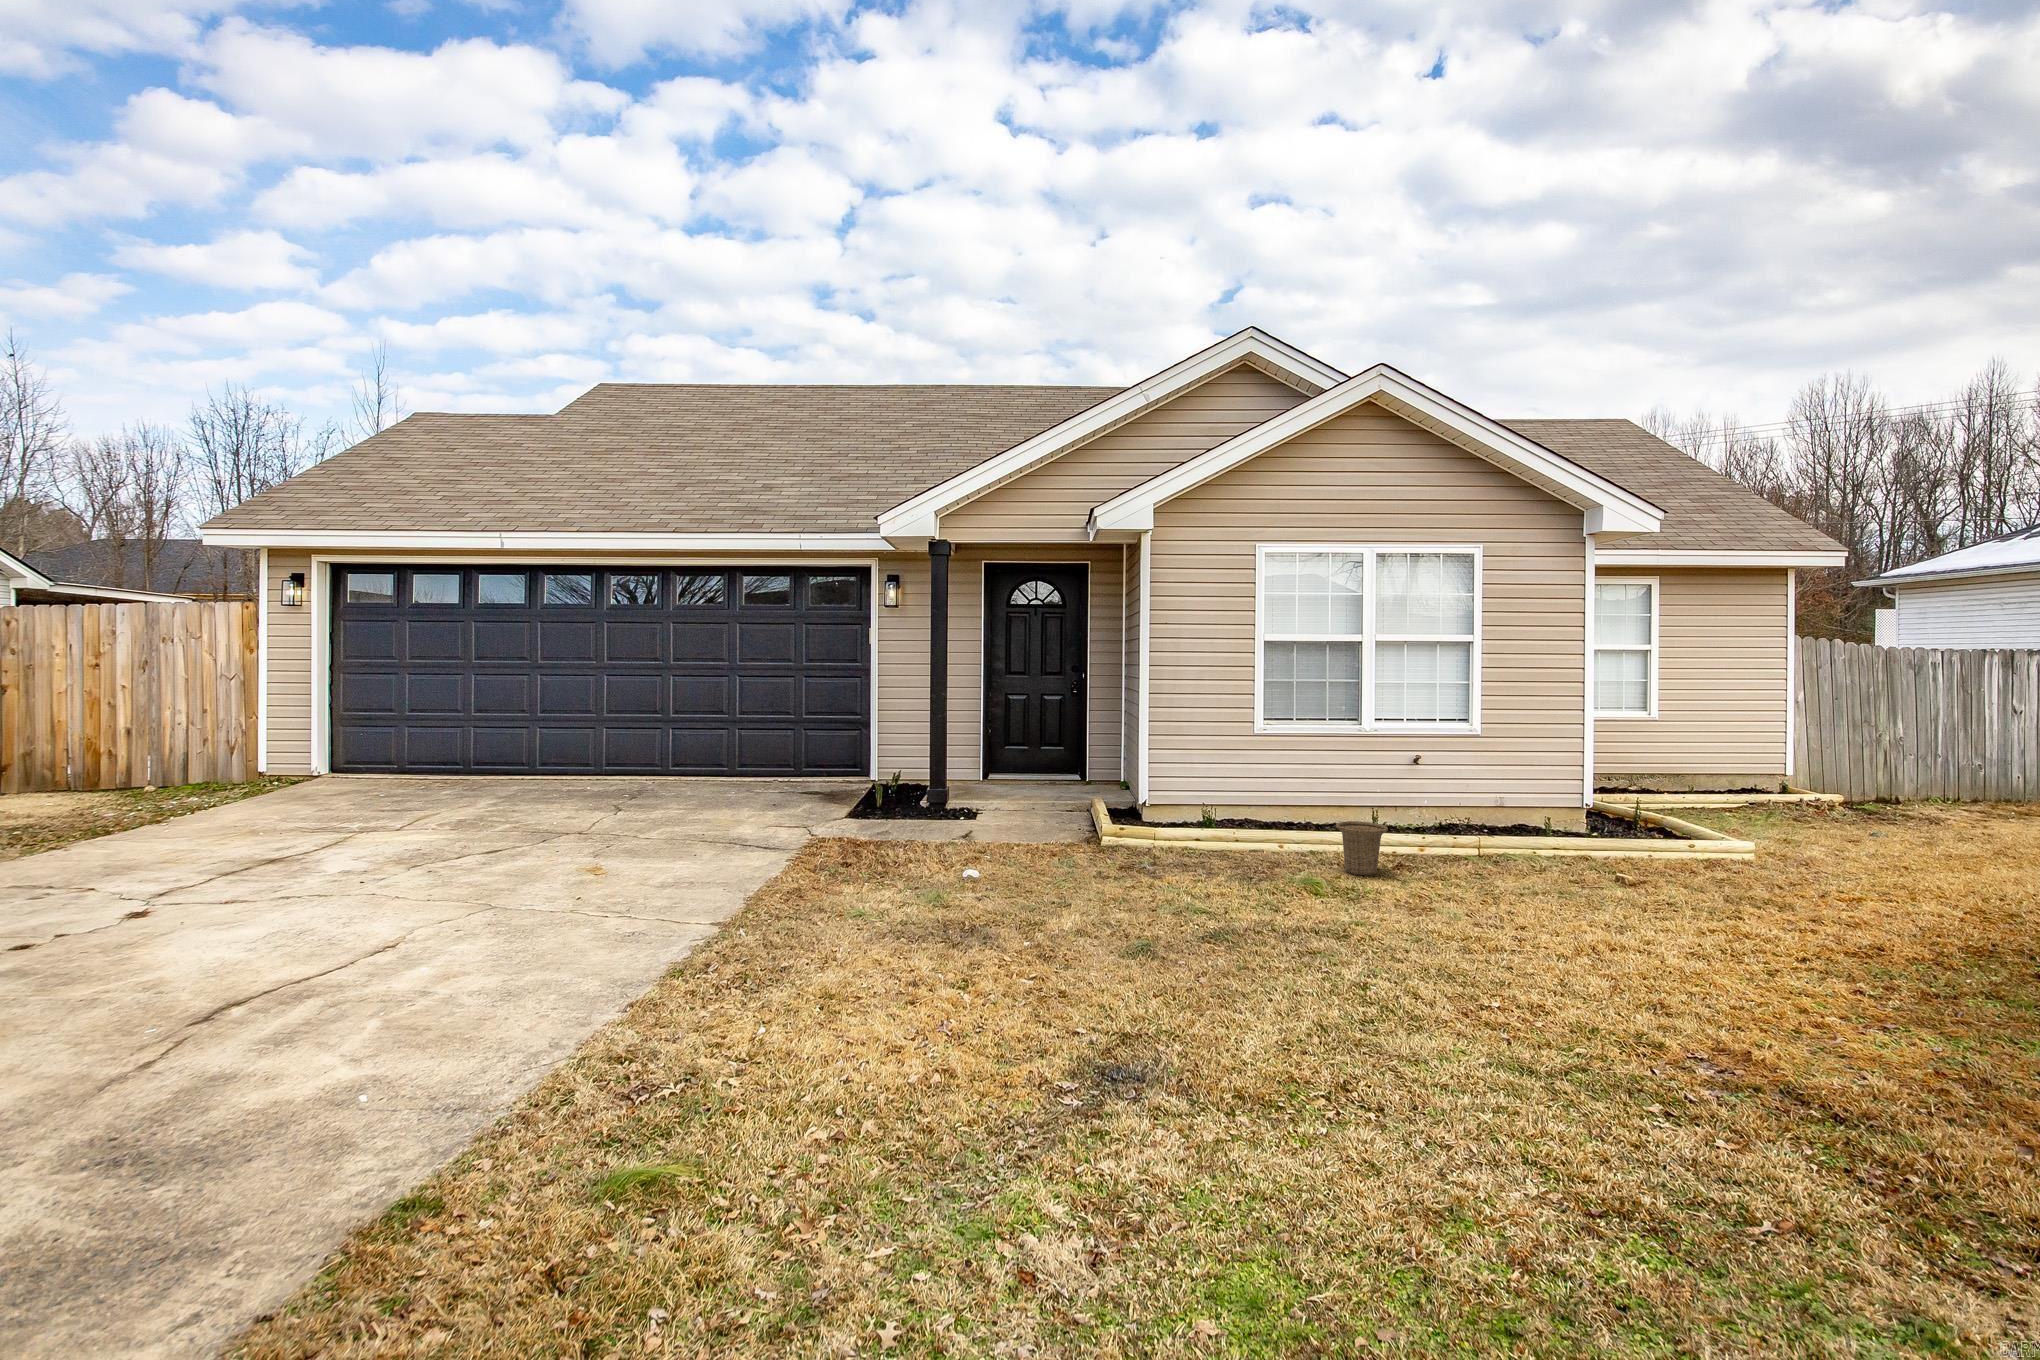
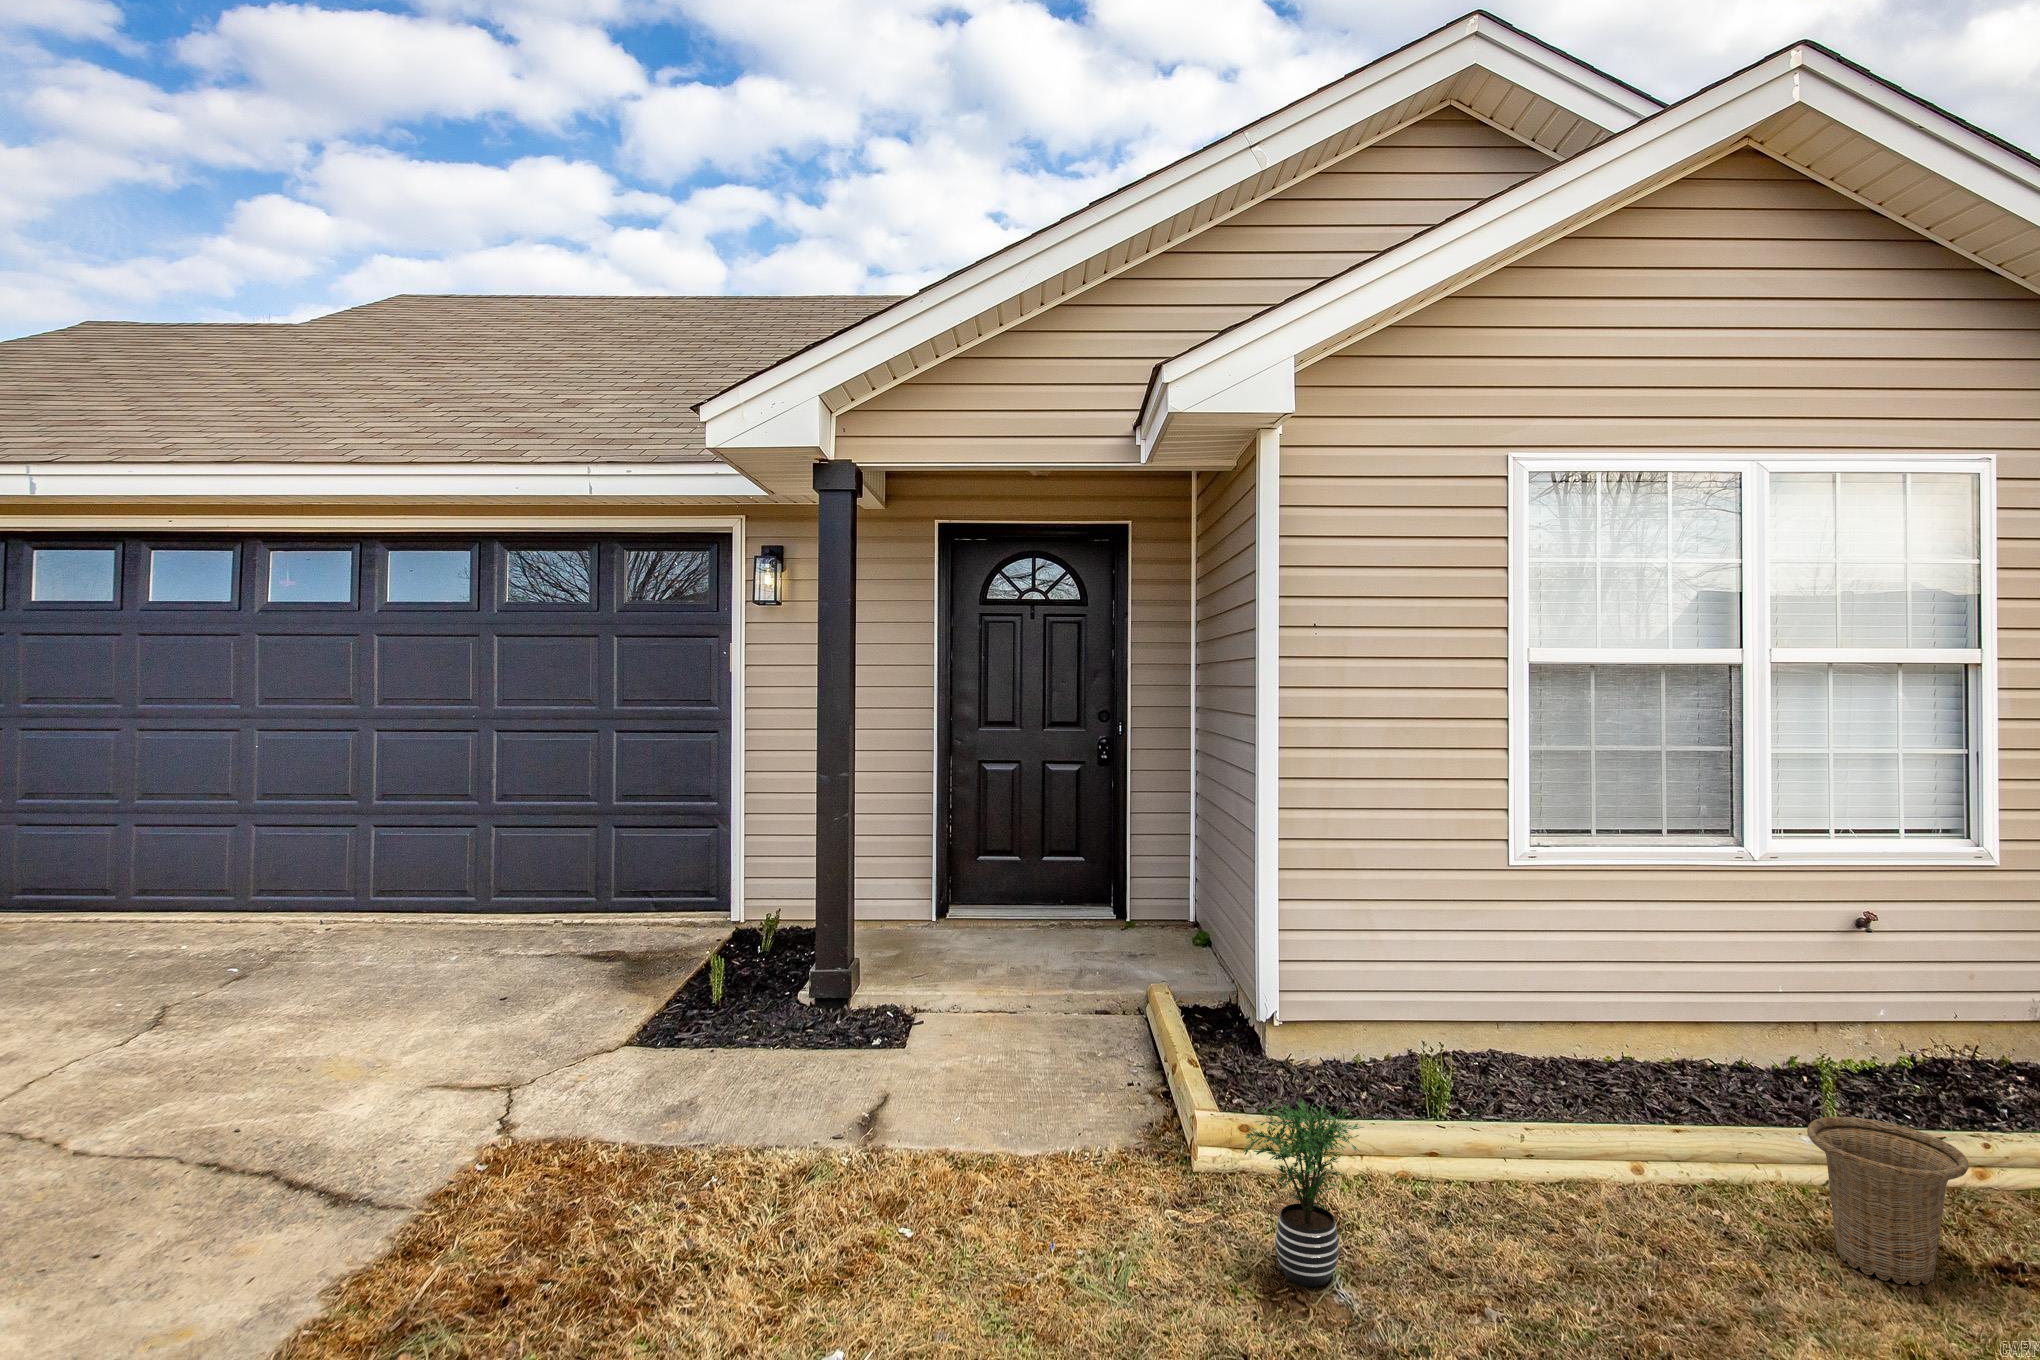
potted plant: none [1113,807,1159,874] -> present [1244,1098,1363,1287]

